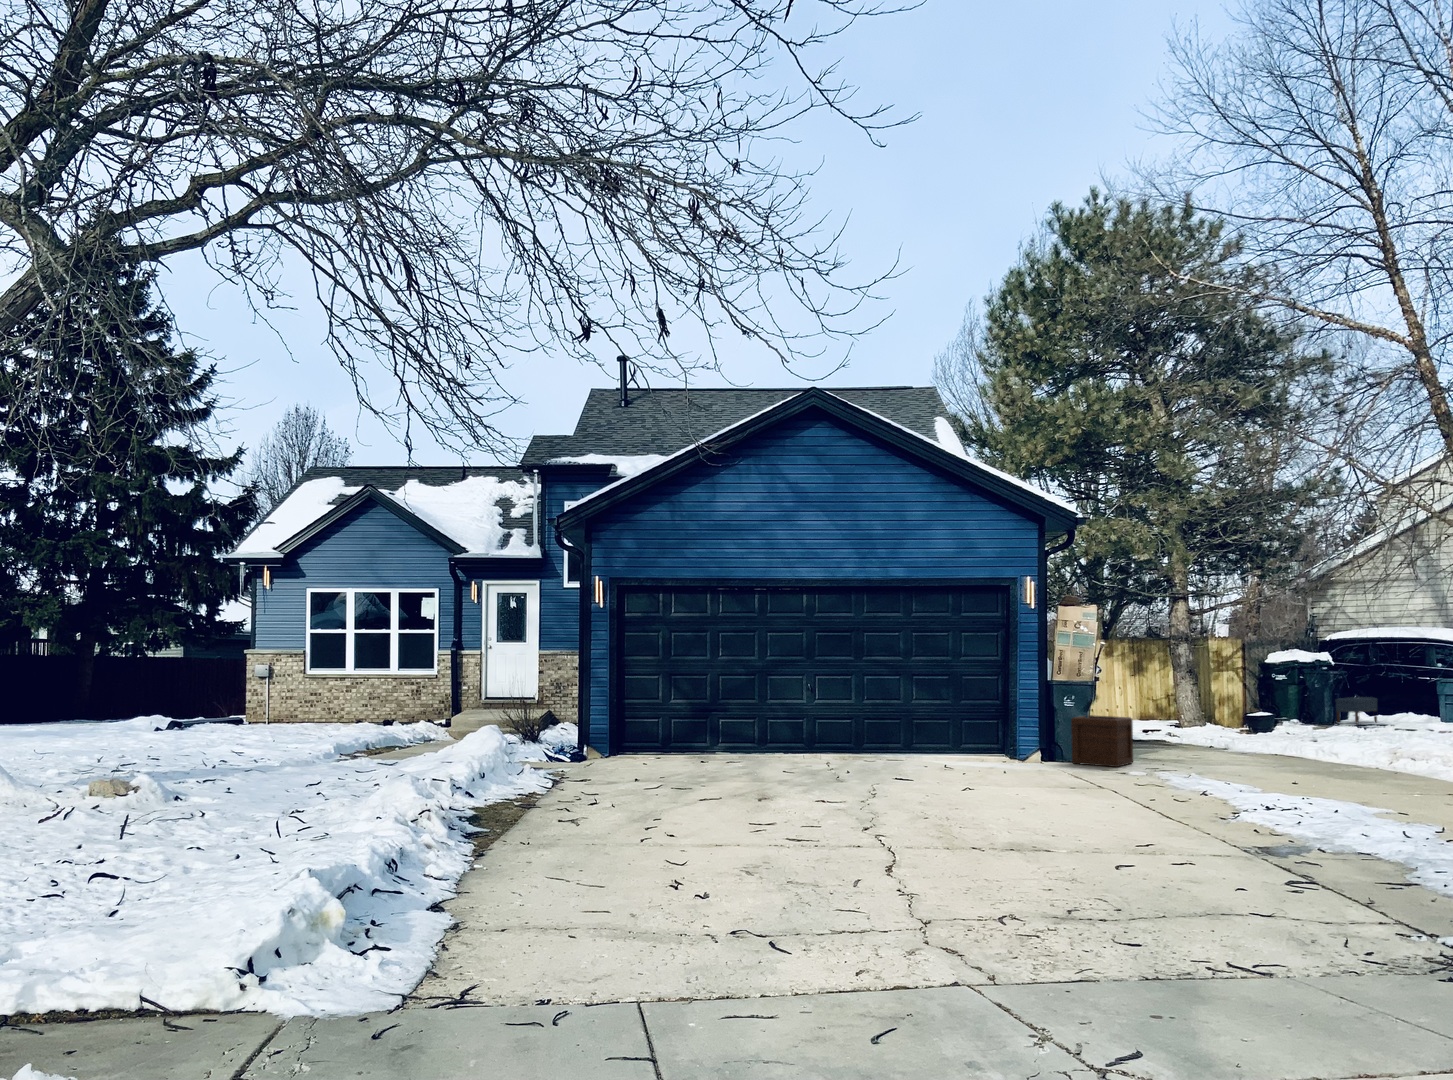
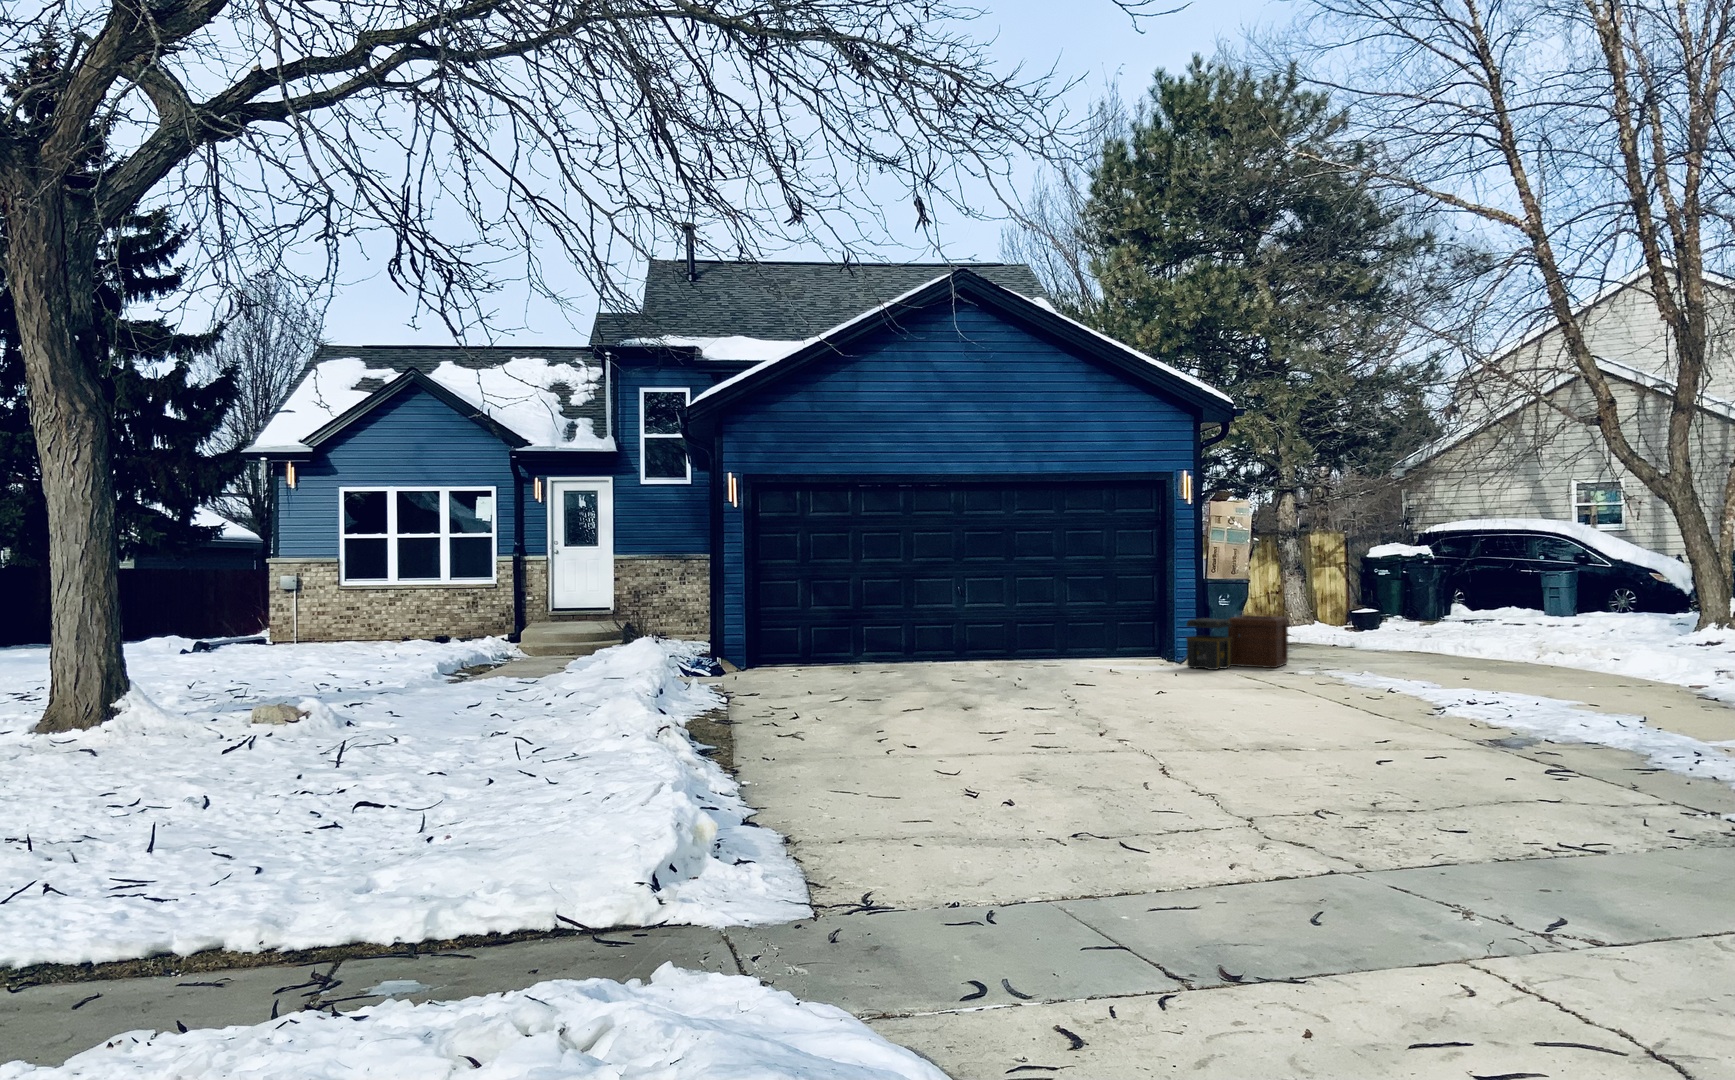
bench: present [1335,697,1377,724] -> none [1444,593,1483,621]
toolbox: none [1028,717,1073,768] -> present [1186,618,1232,670]

